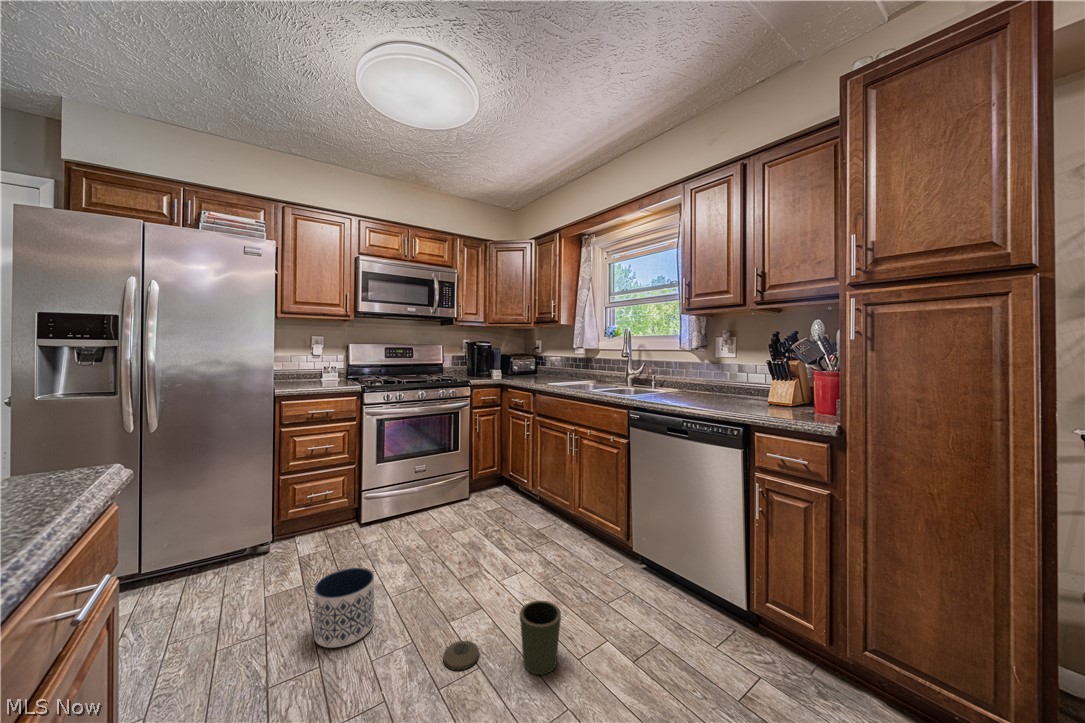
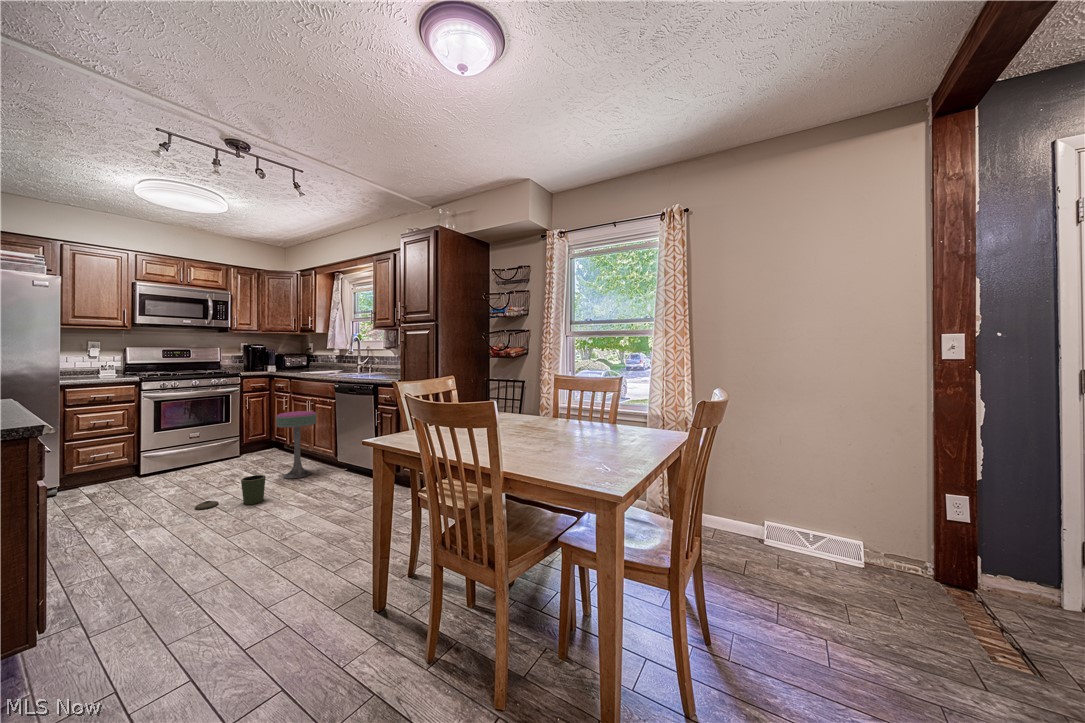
bar stool: none [544,454,605,582] -> present [276,411,316,479]
planter: present [314,568,374,648] -> none [106,477,150,514]

